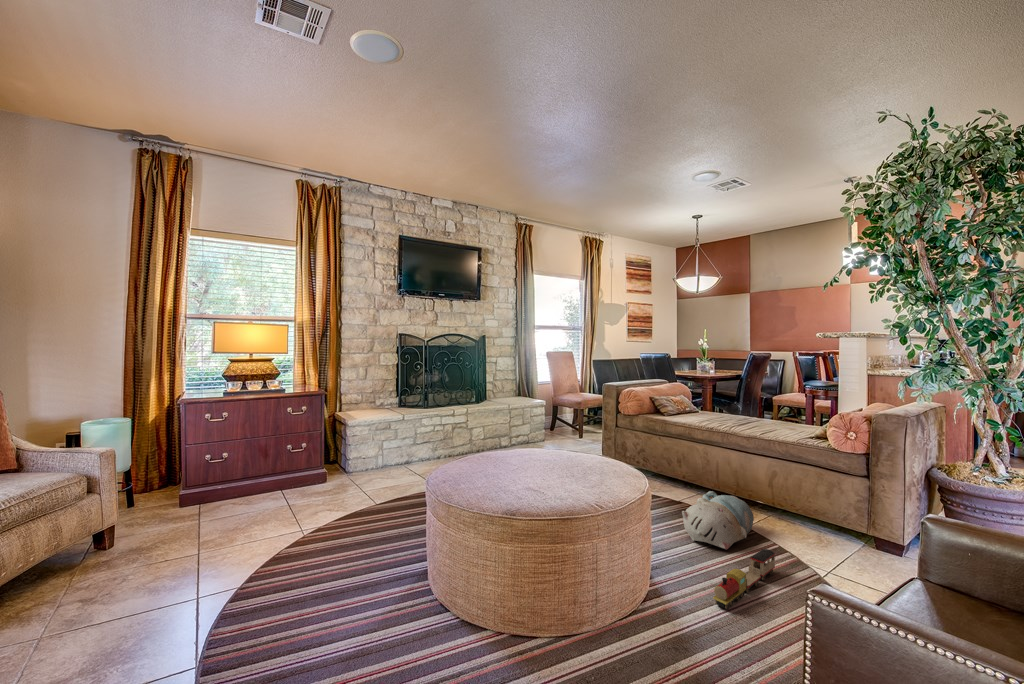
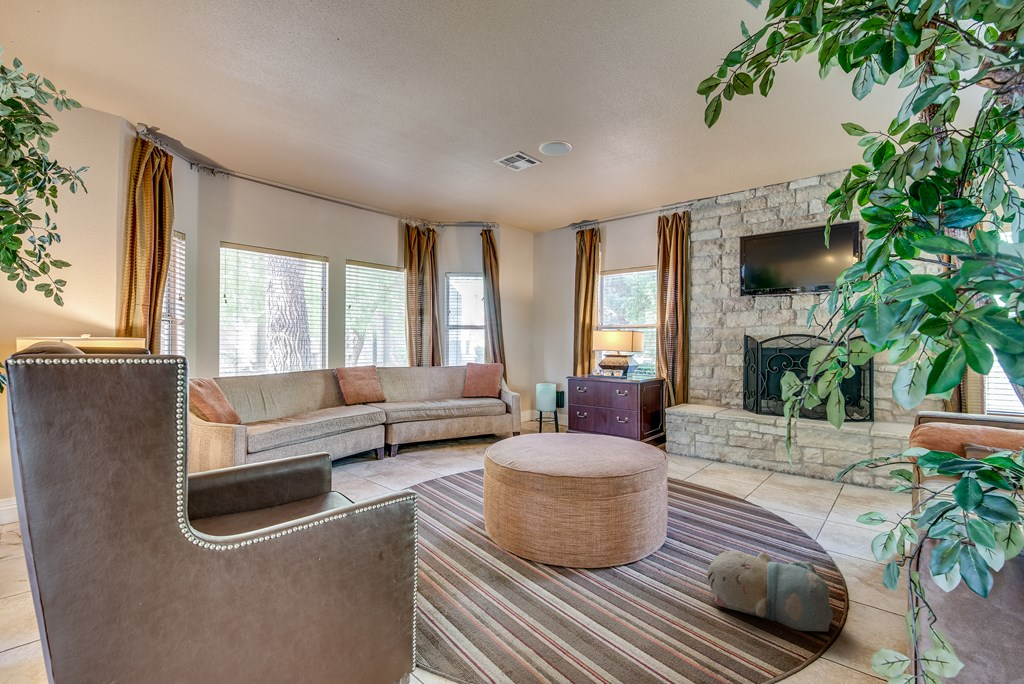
toy train: present [713,549,775,609] -> none [580,570,697,632]

